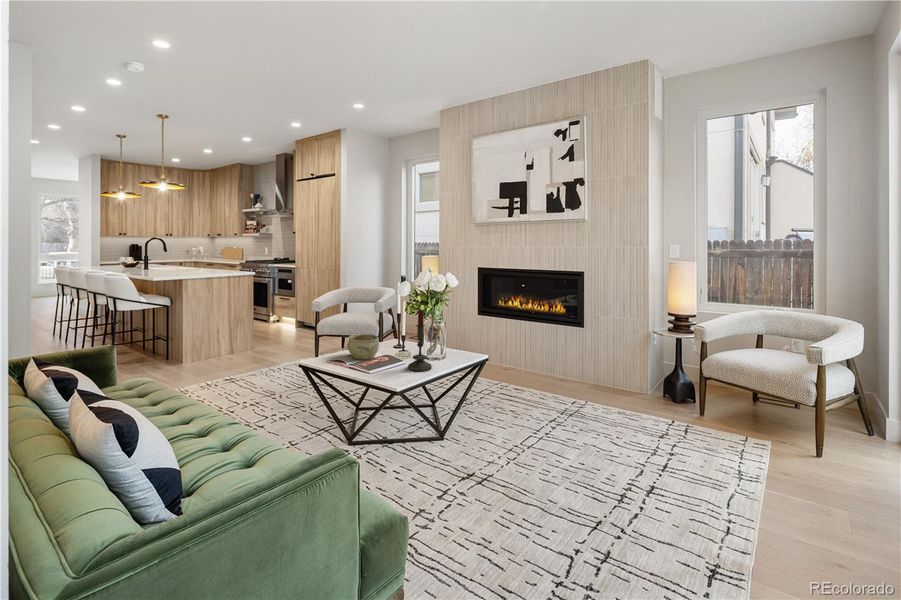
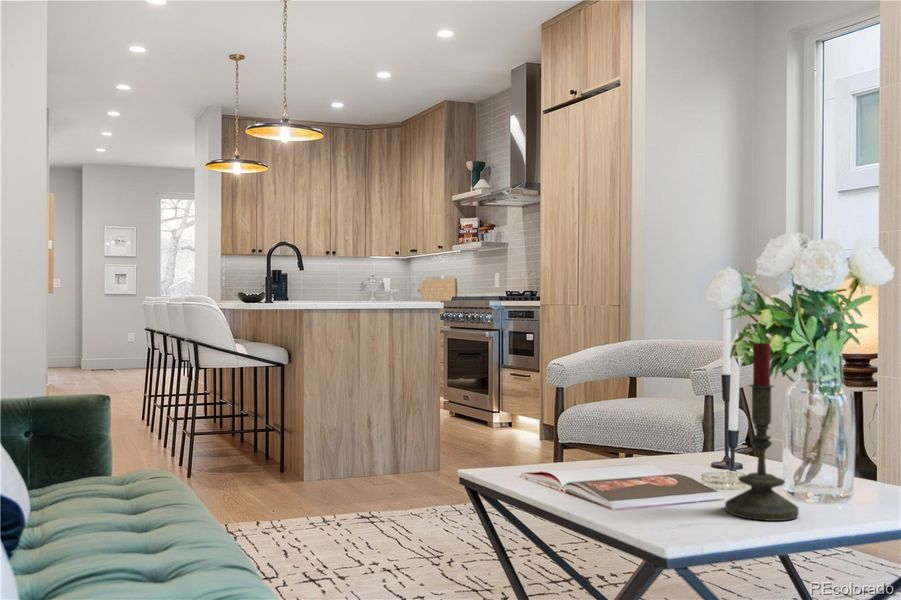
ceramic bowl: present [347,334,379,359] -> none [578,417,662,481]

